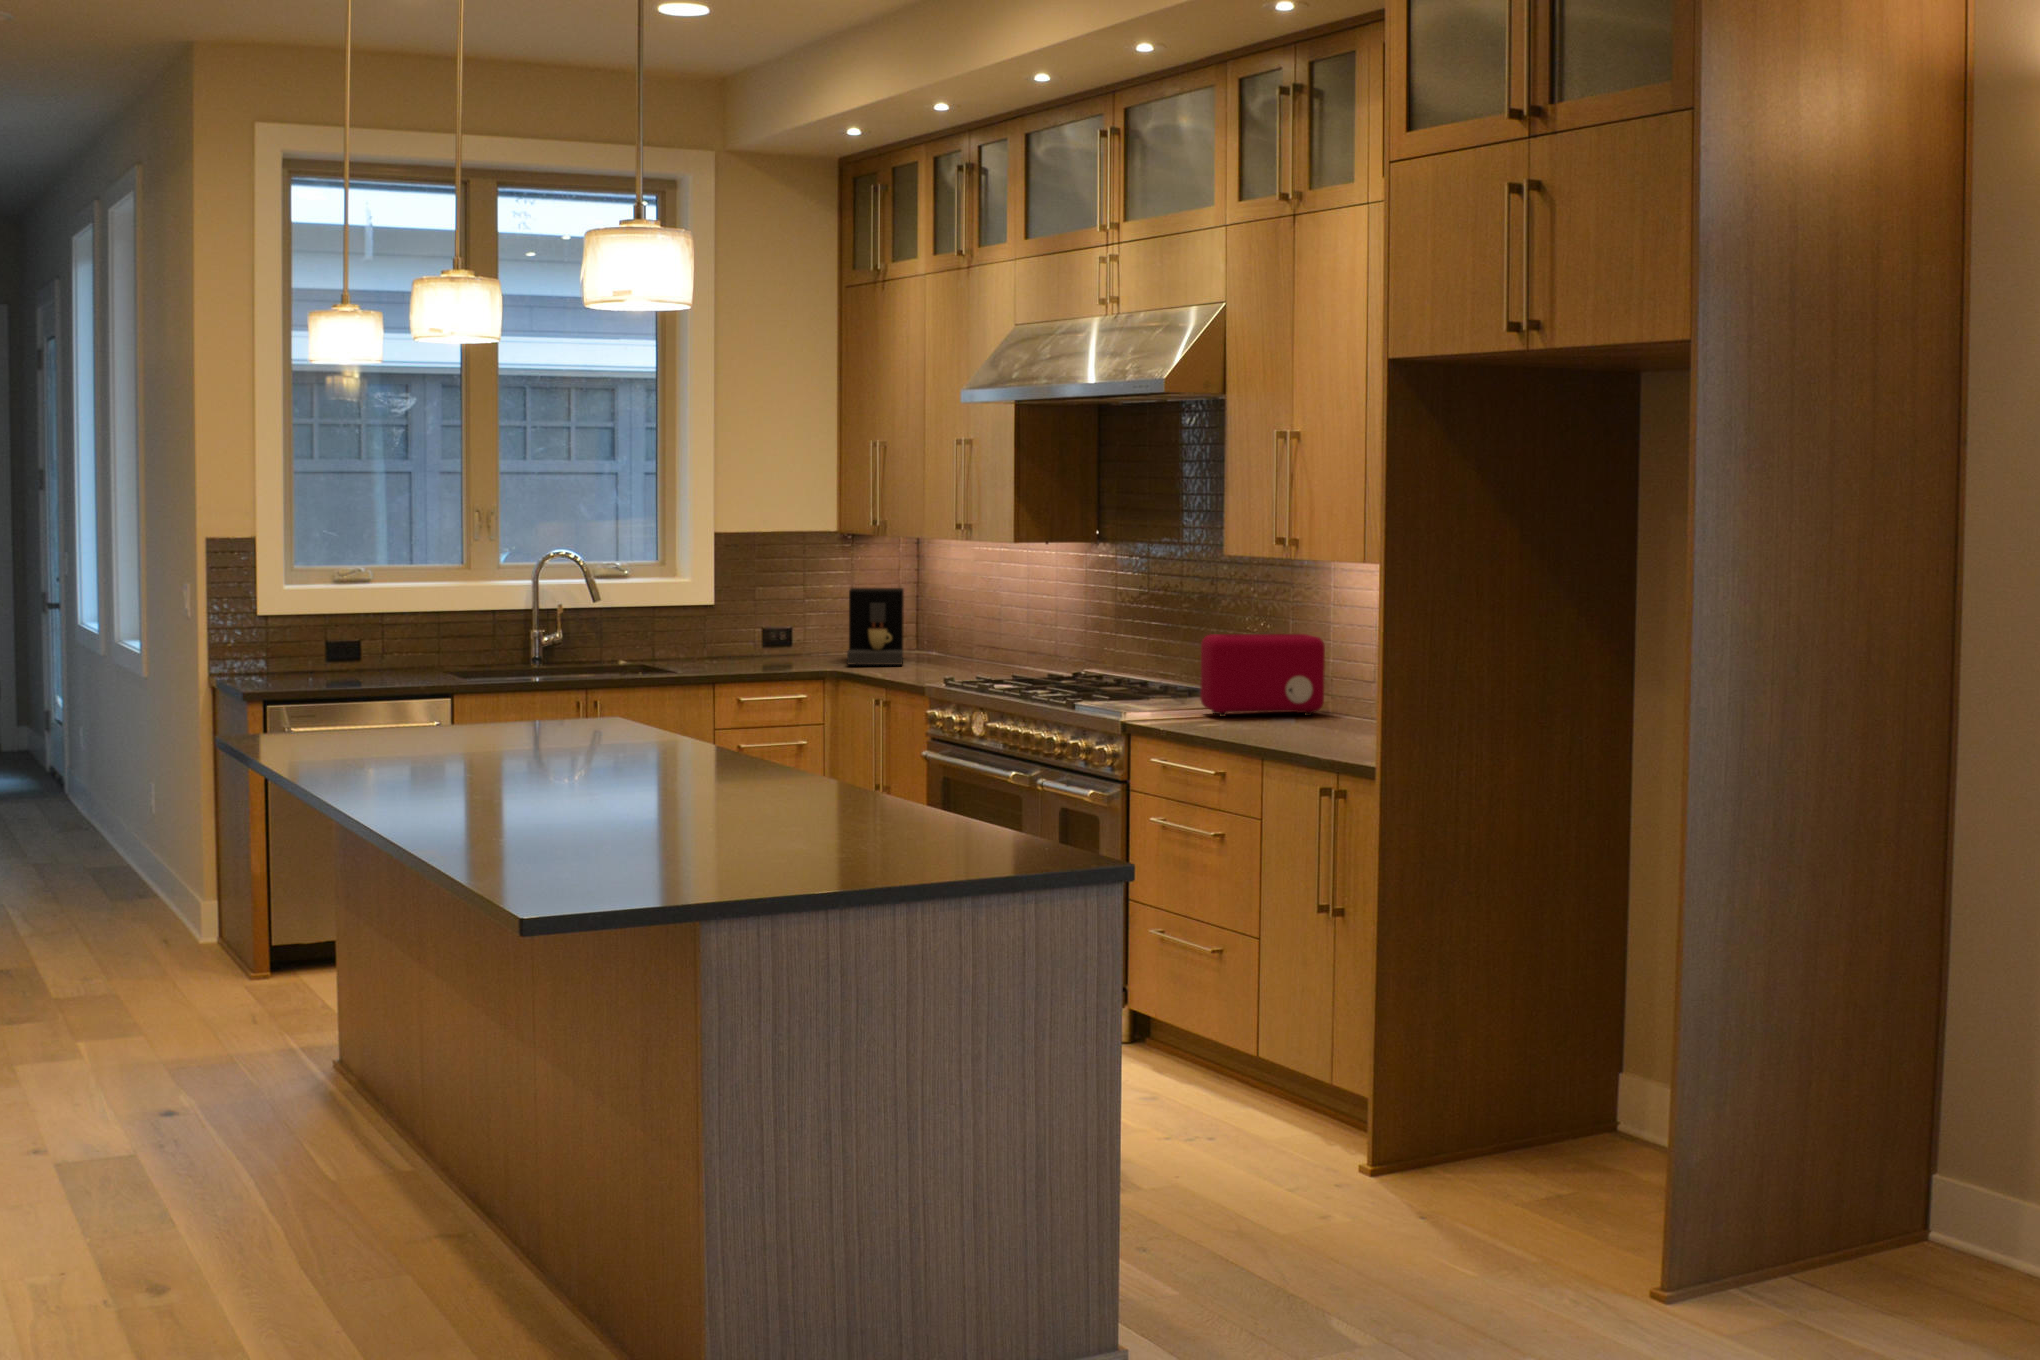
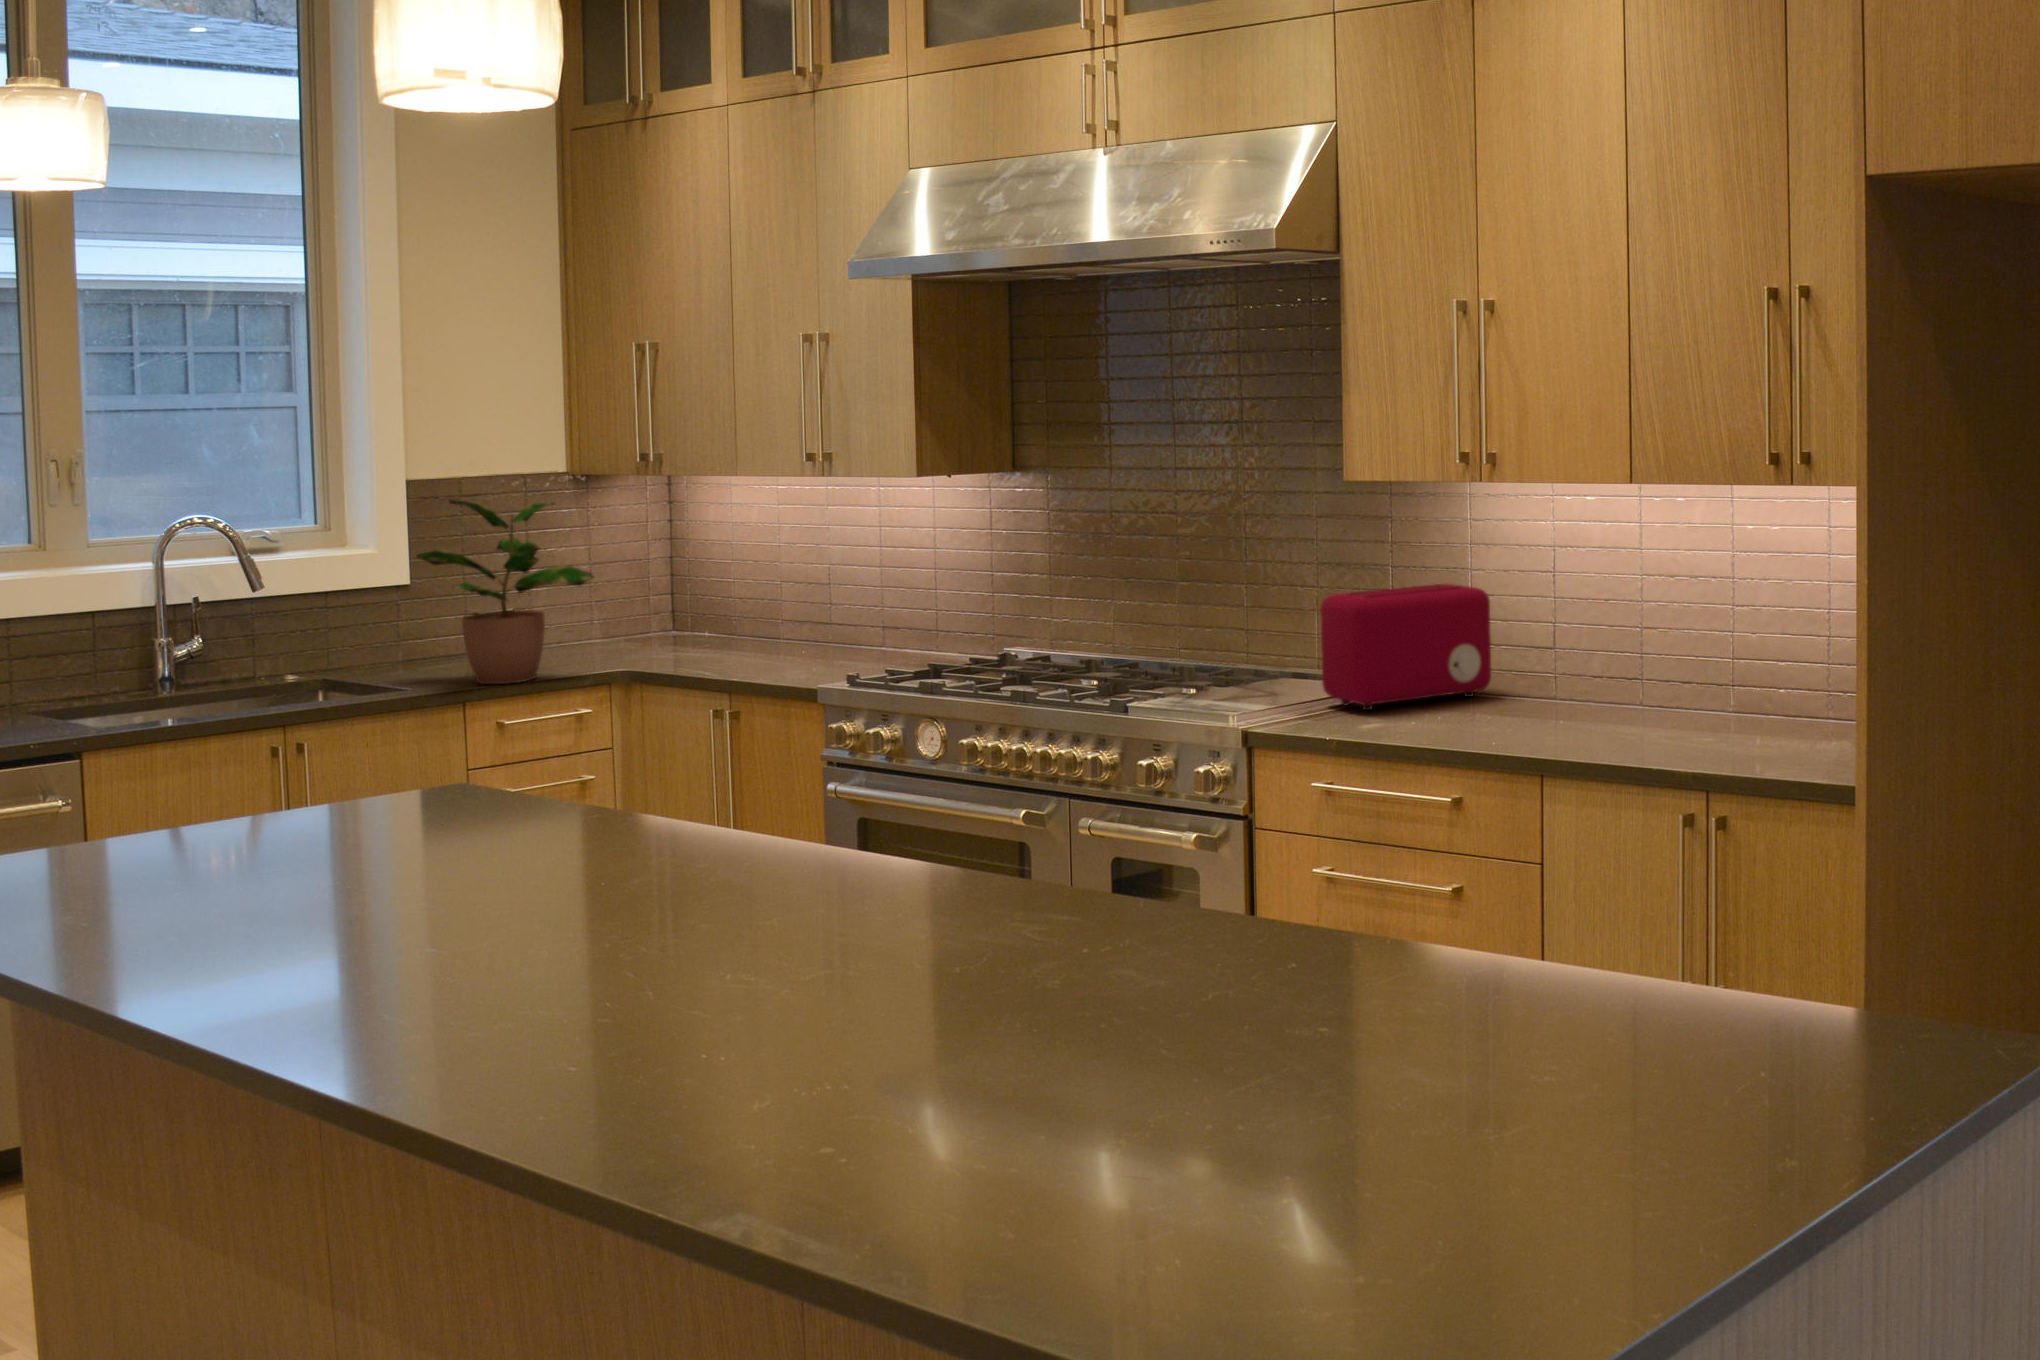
potted plant: none [688,545,794,673] -> present [417,500,593,684]
coffee maker: present [847,588,904,665] -> none [634,539,740,656]

